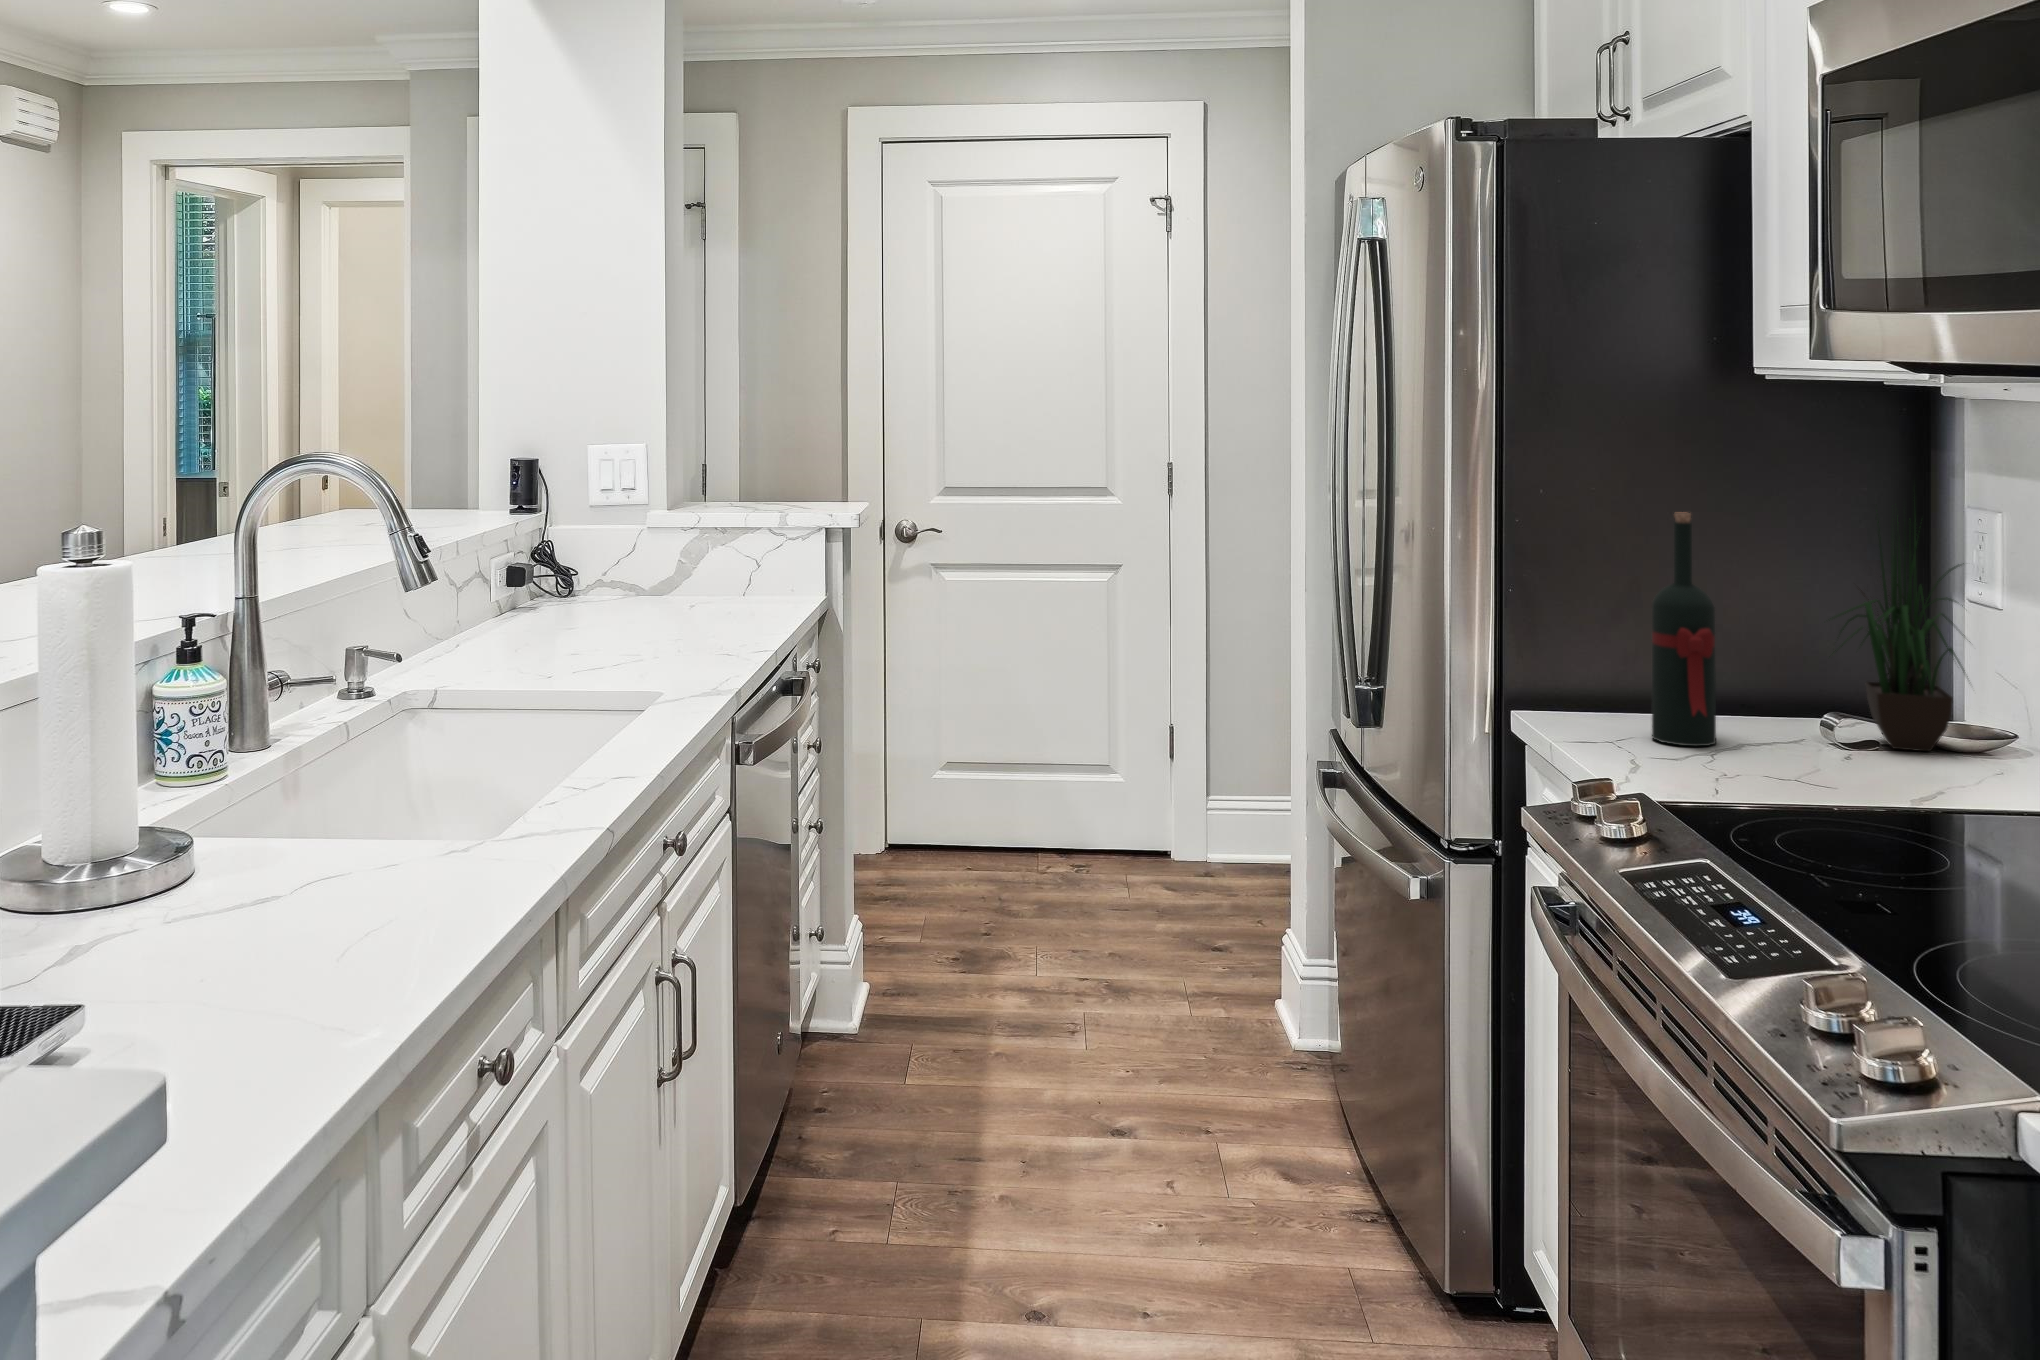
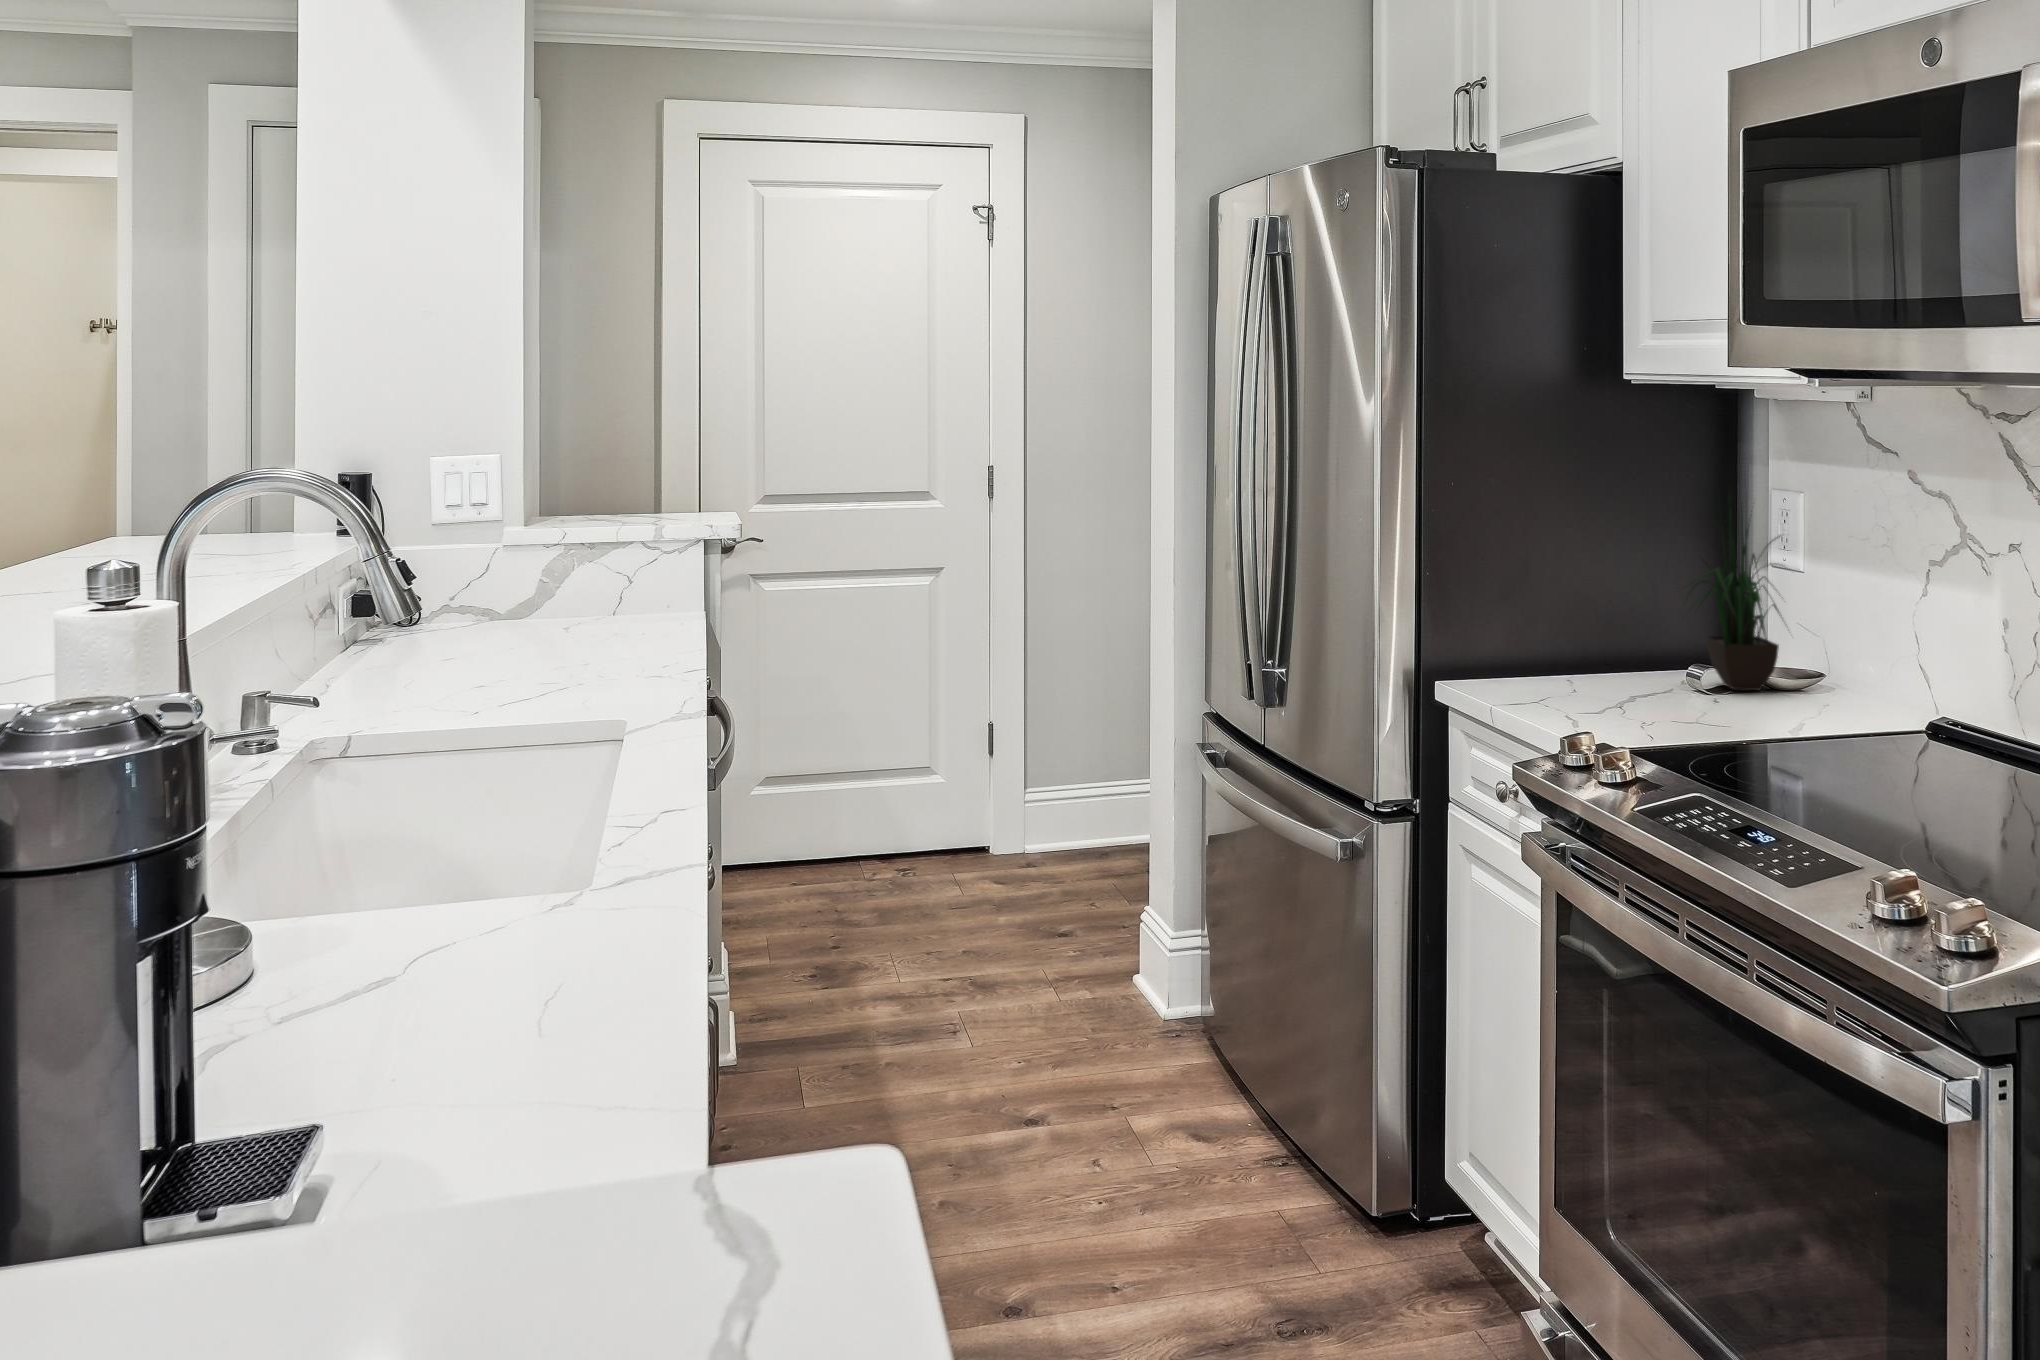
wine bottle: present [1652,512,1716,746] -> none [1551,500,1604,701]

